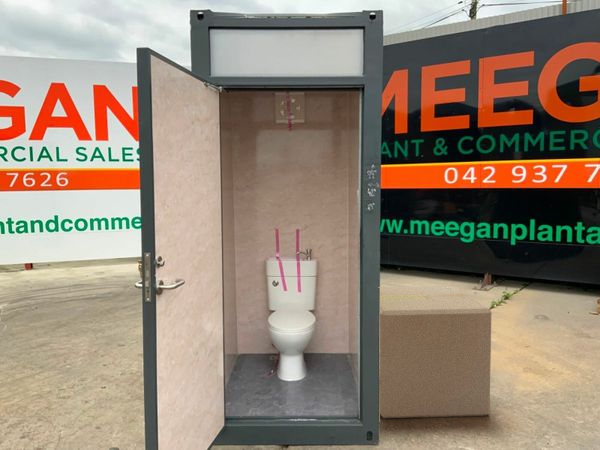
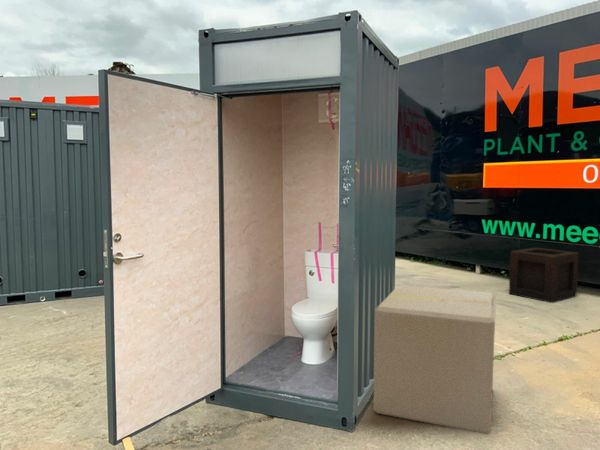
wooden crate: none [390,242,443,291] -> present [509,248,578,303]

